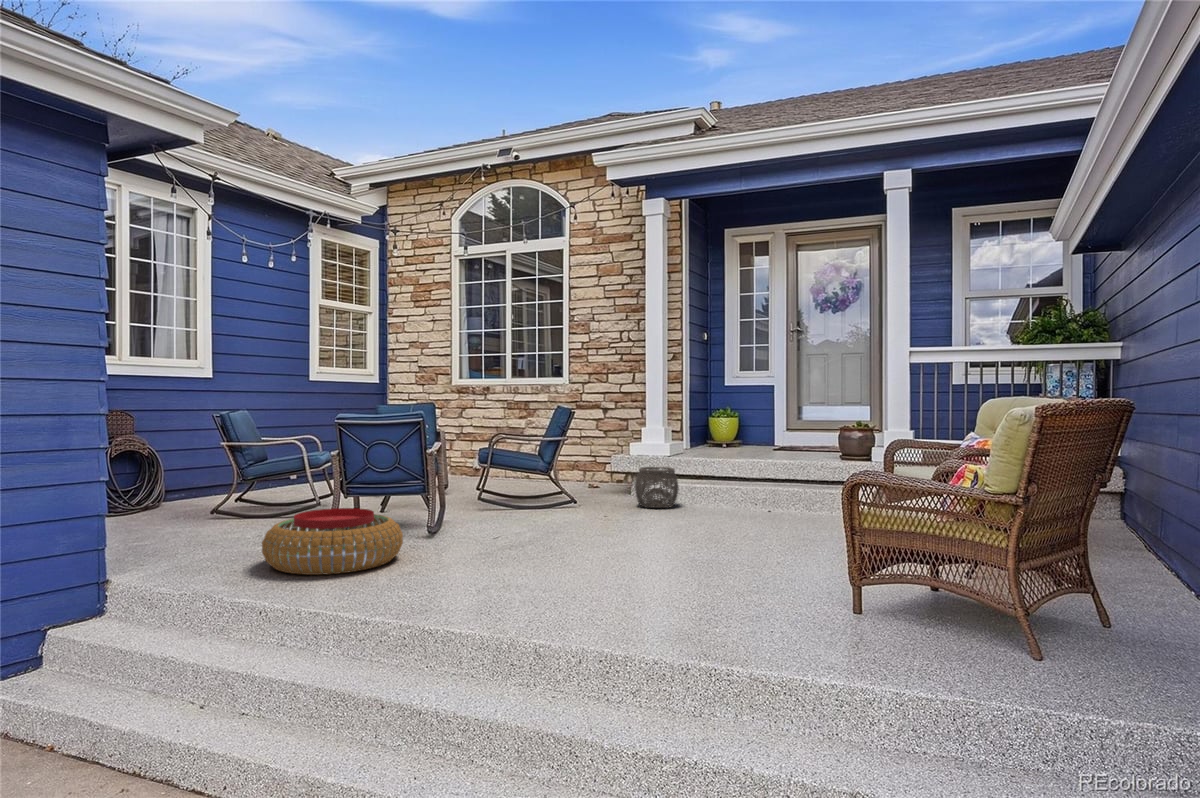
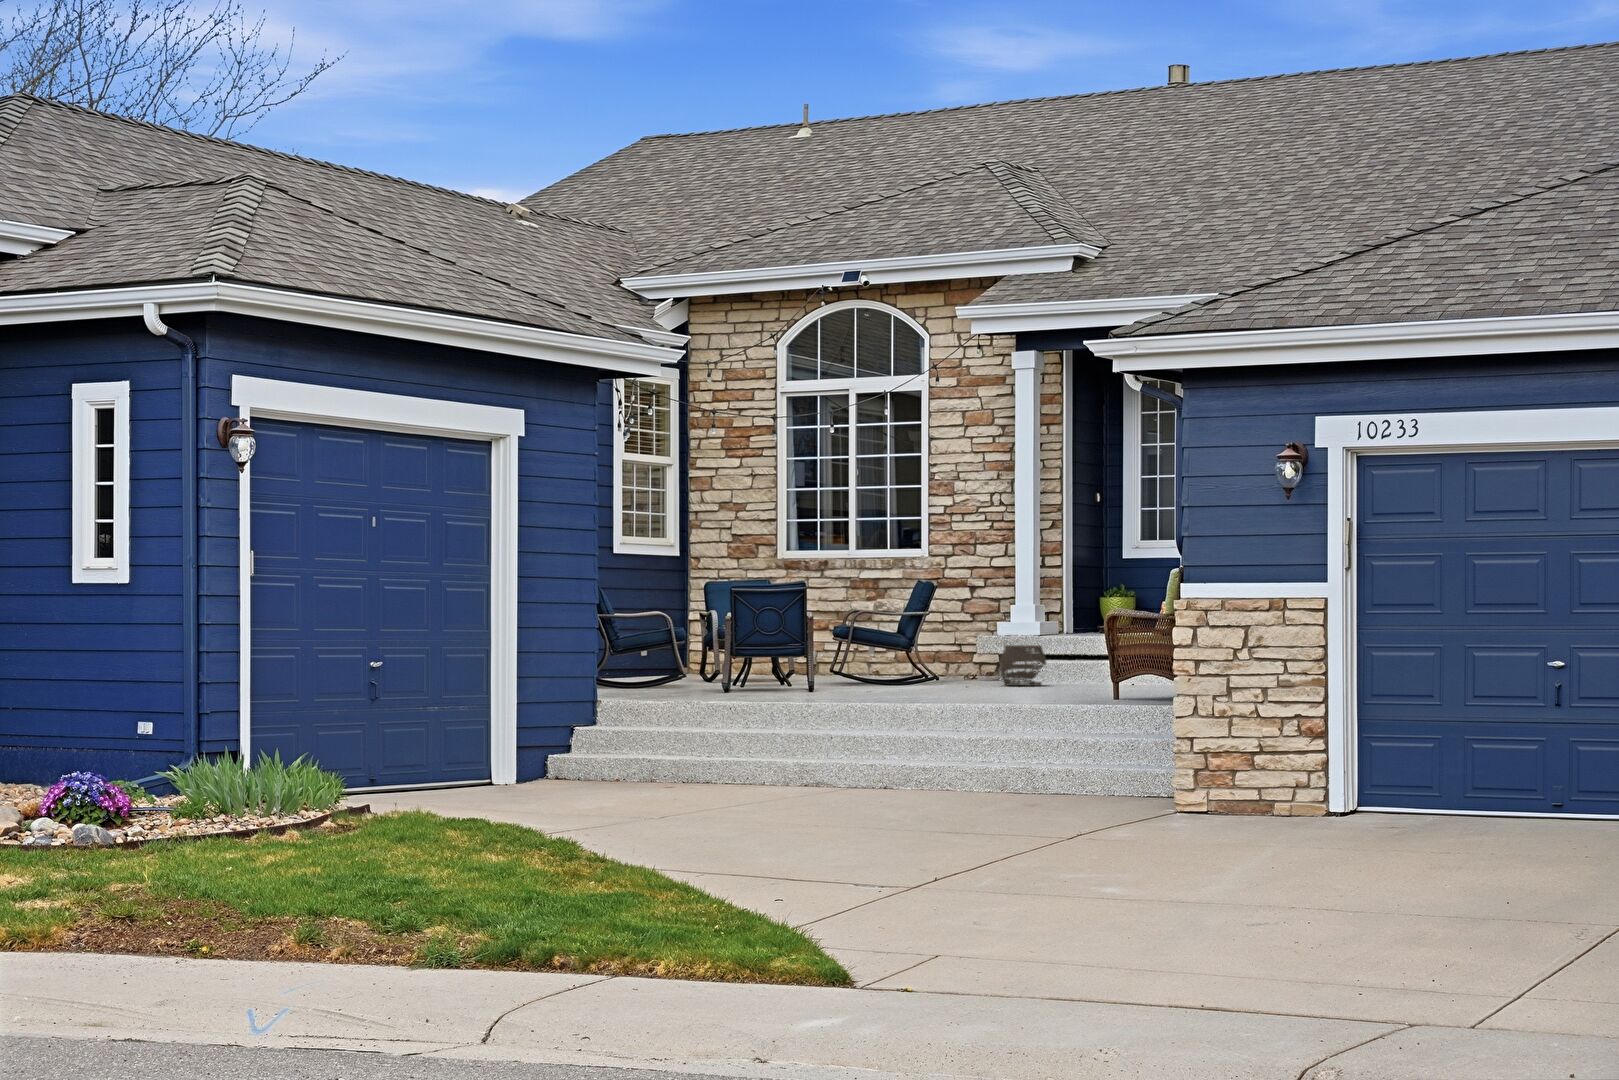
pouf: present [262,508,403,575] -> none [694,656,798,696]

